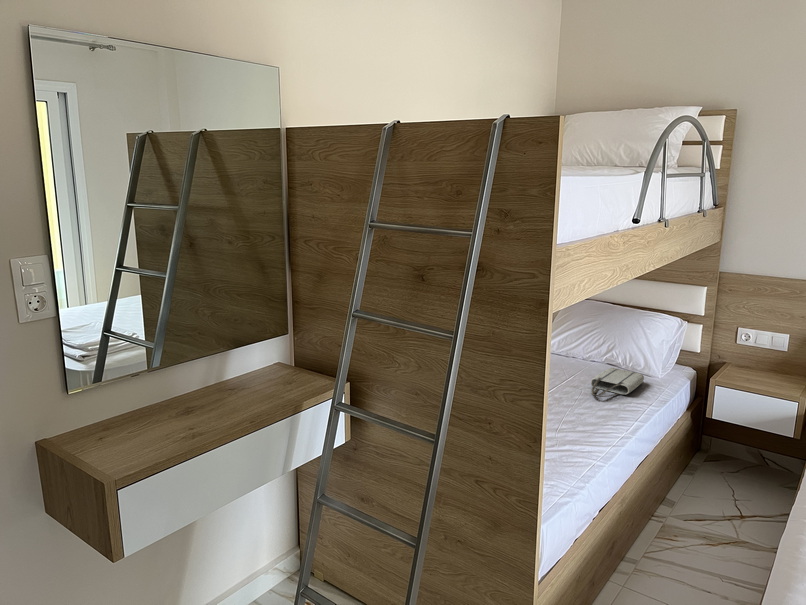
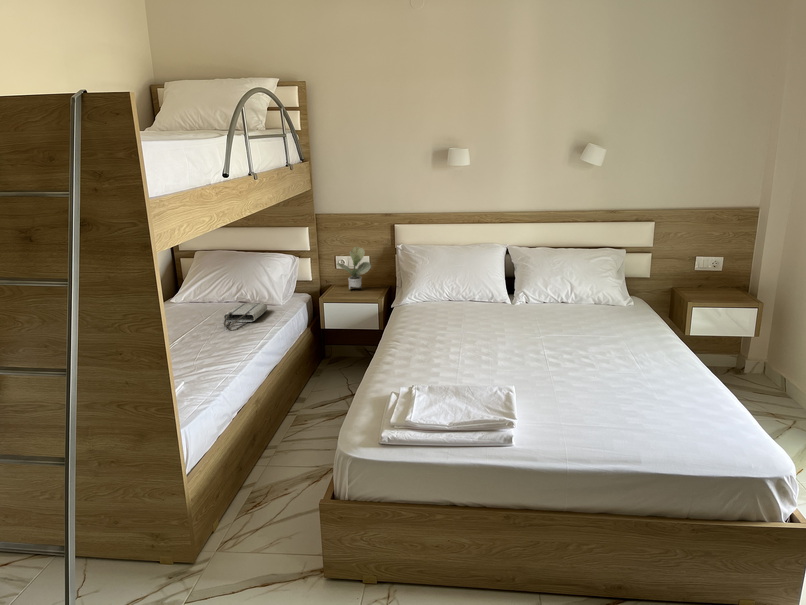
potted plant: none [740,321,793,375] -> present [337,247,371,289]

